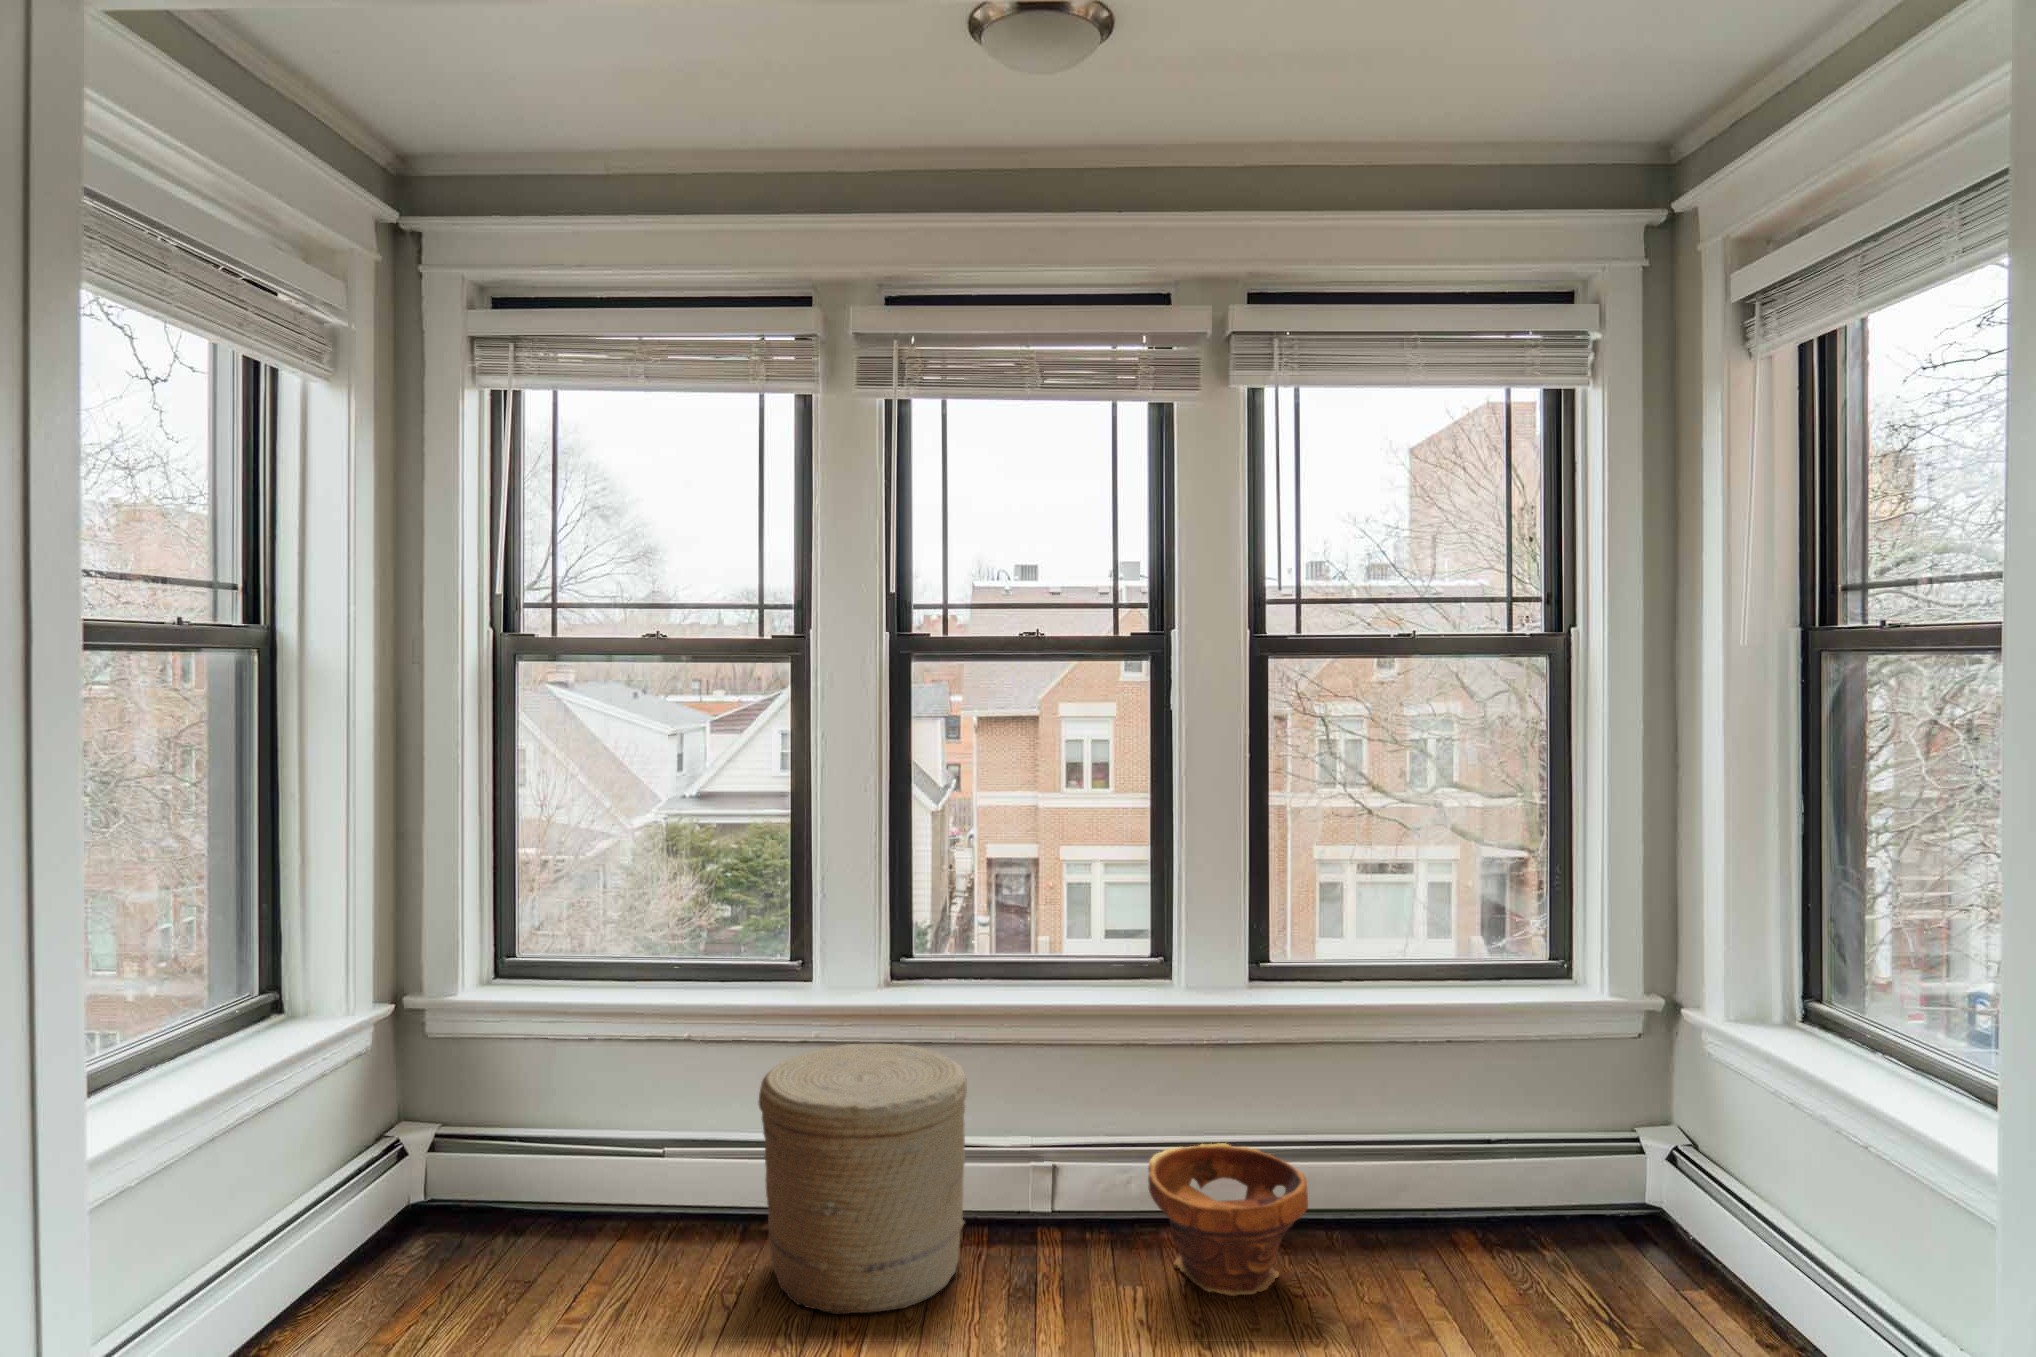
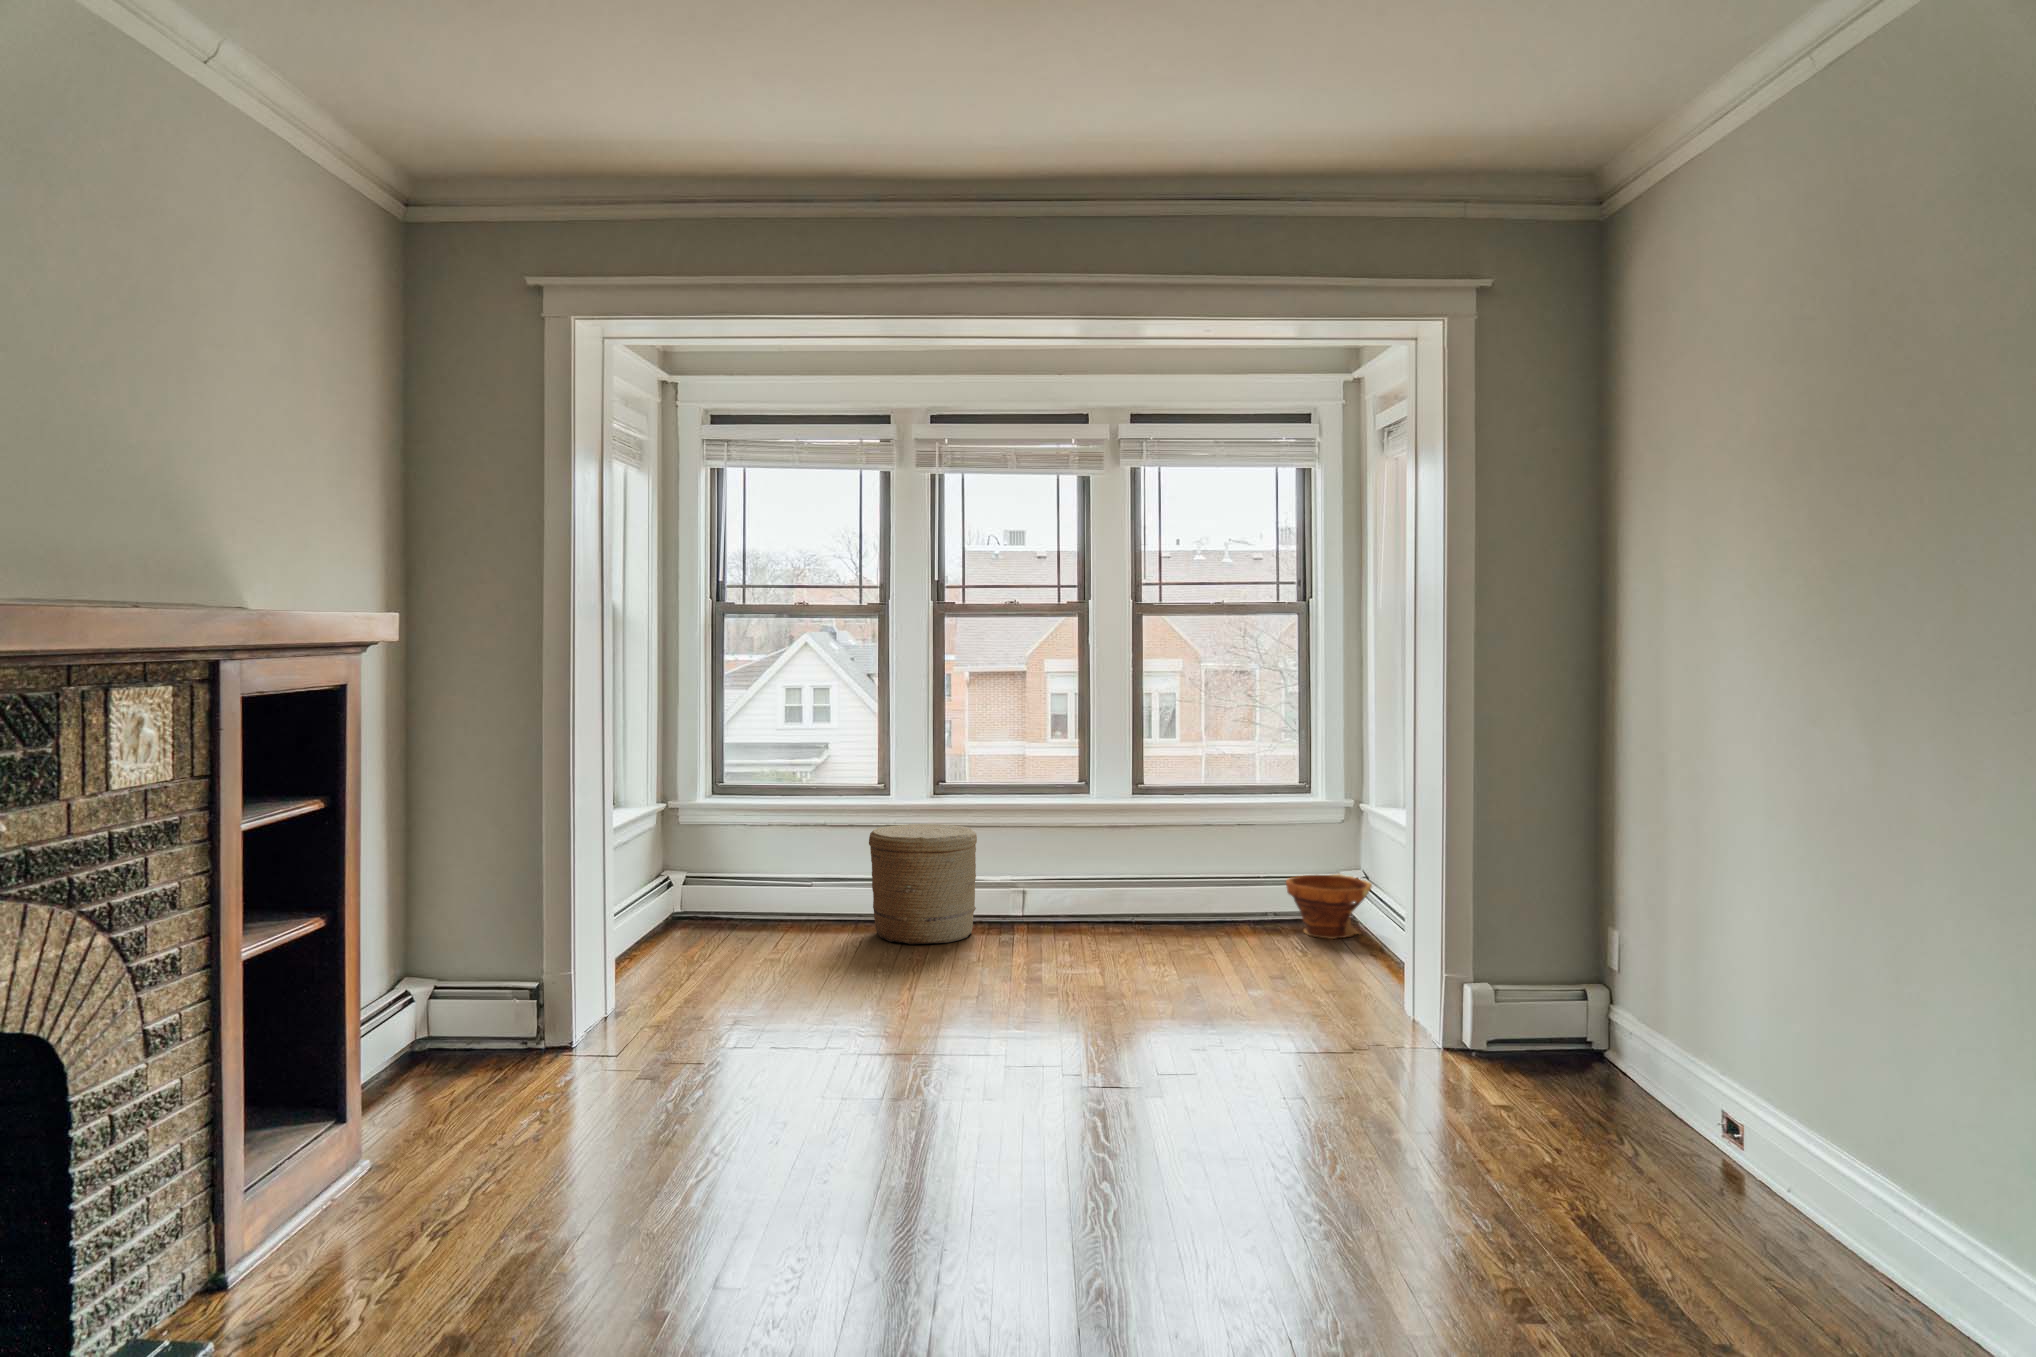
planter: present [1148,1143,1308,1296] -> present [1286,874,1372,939]

